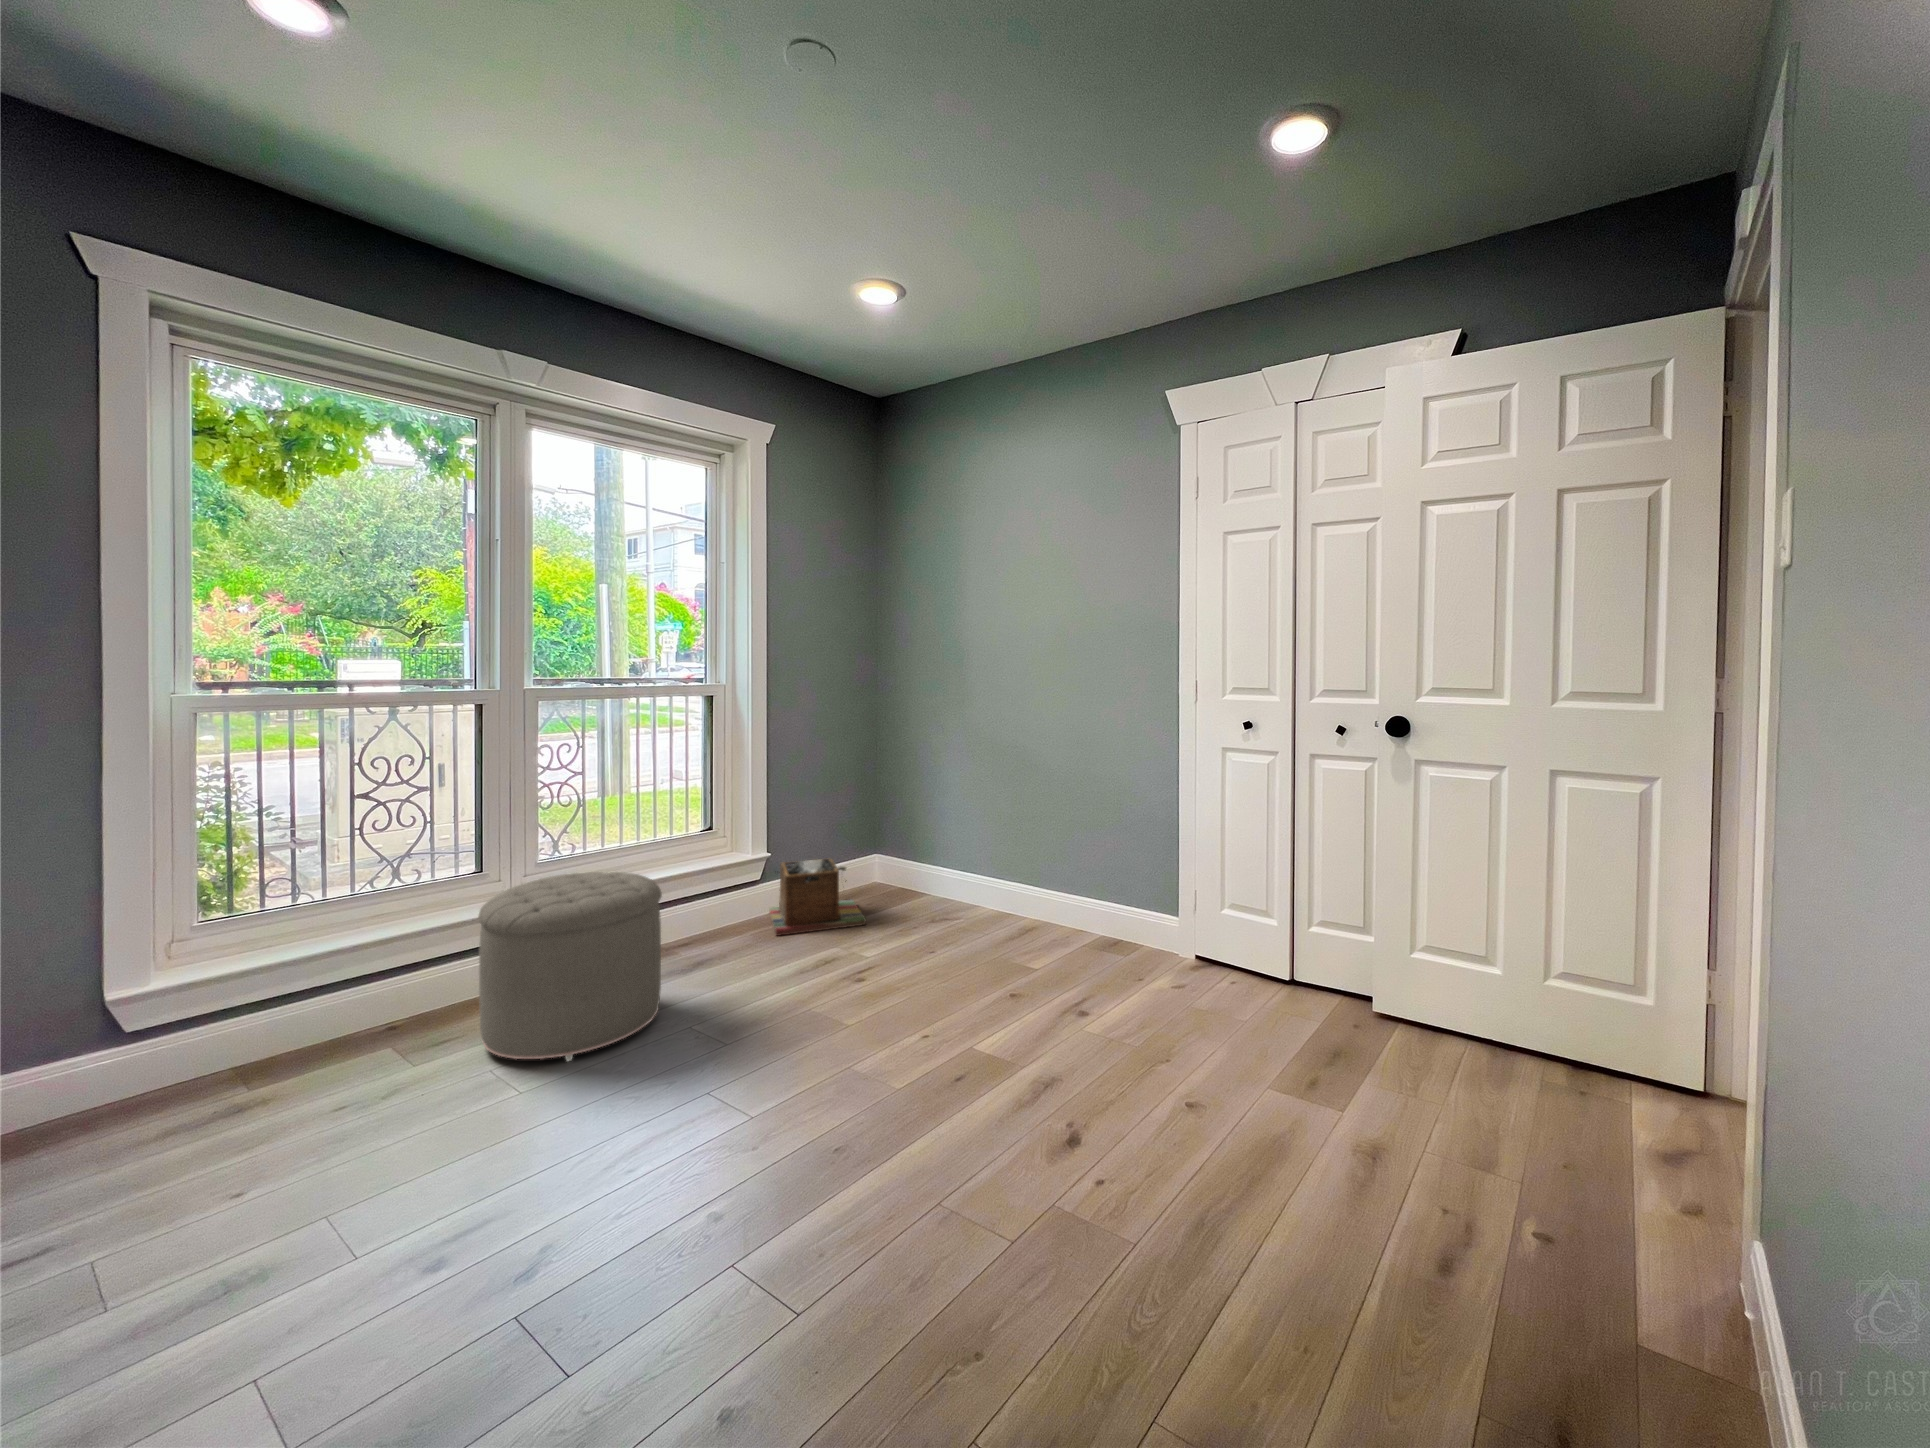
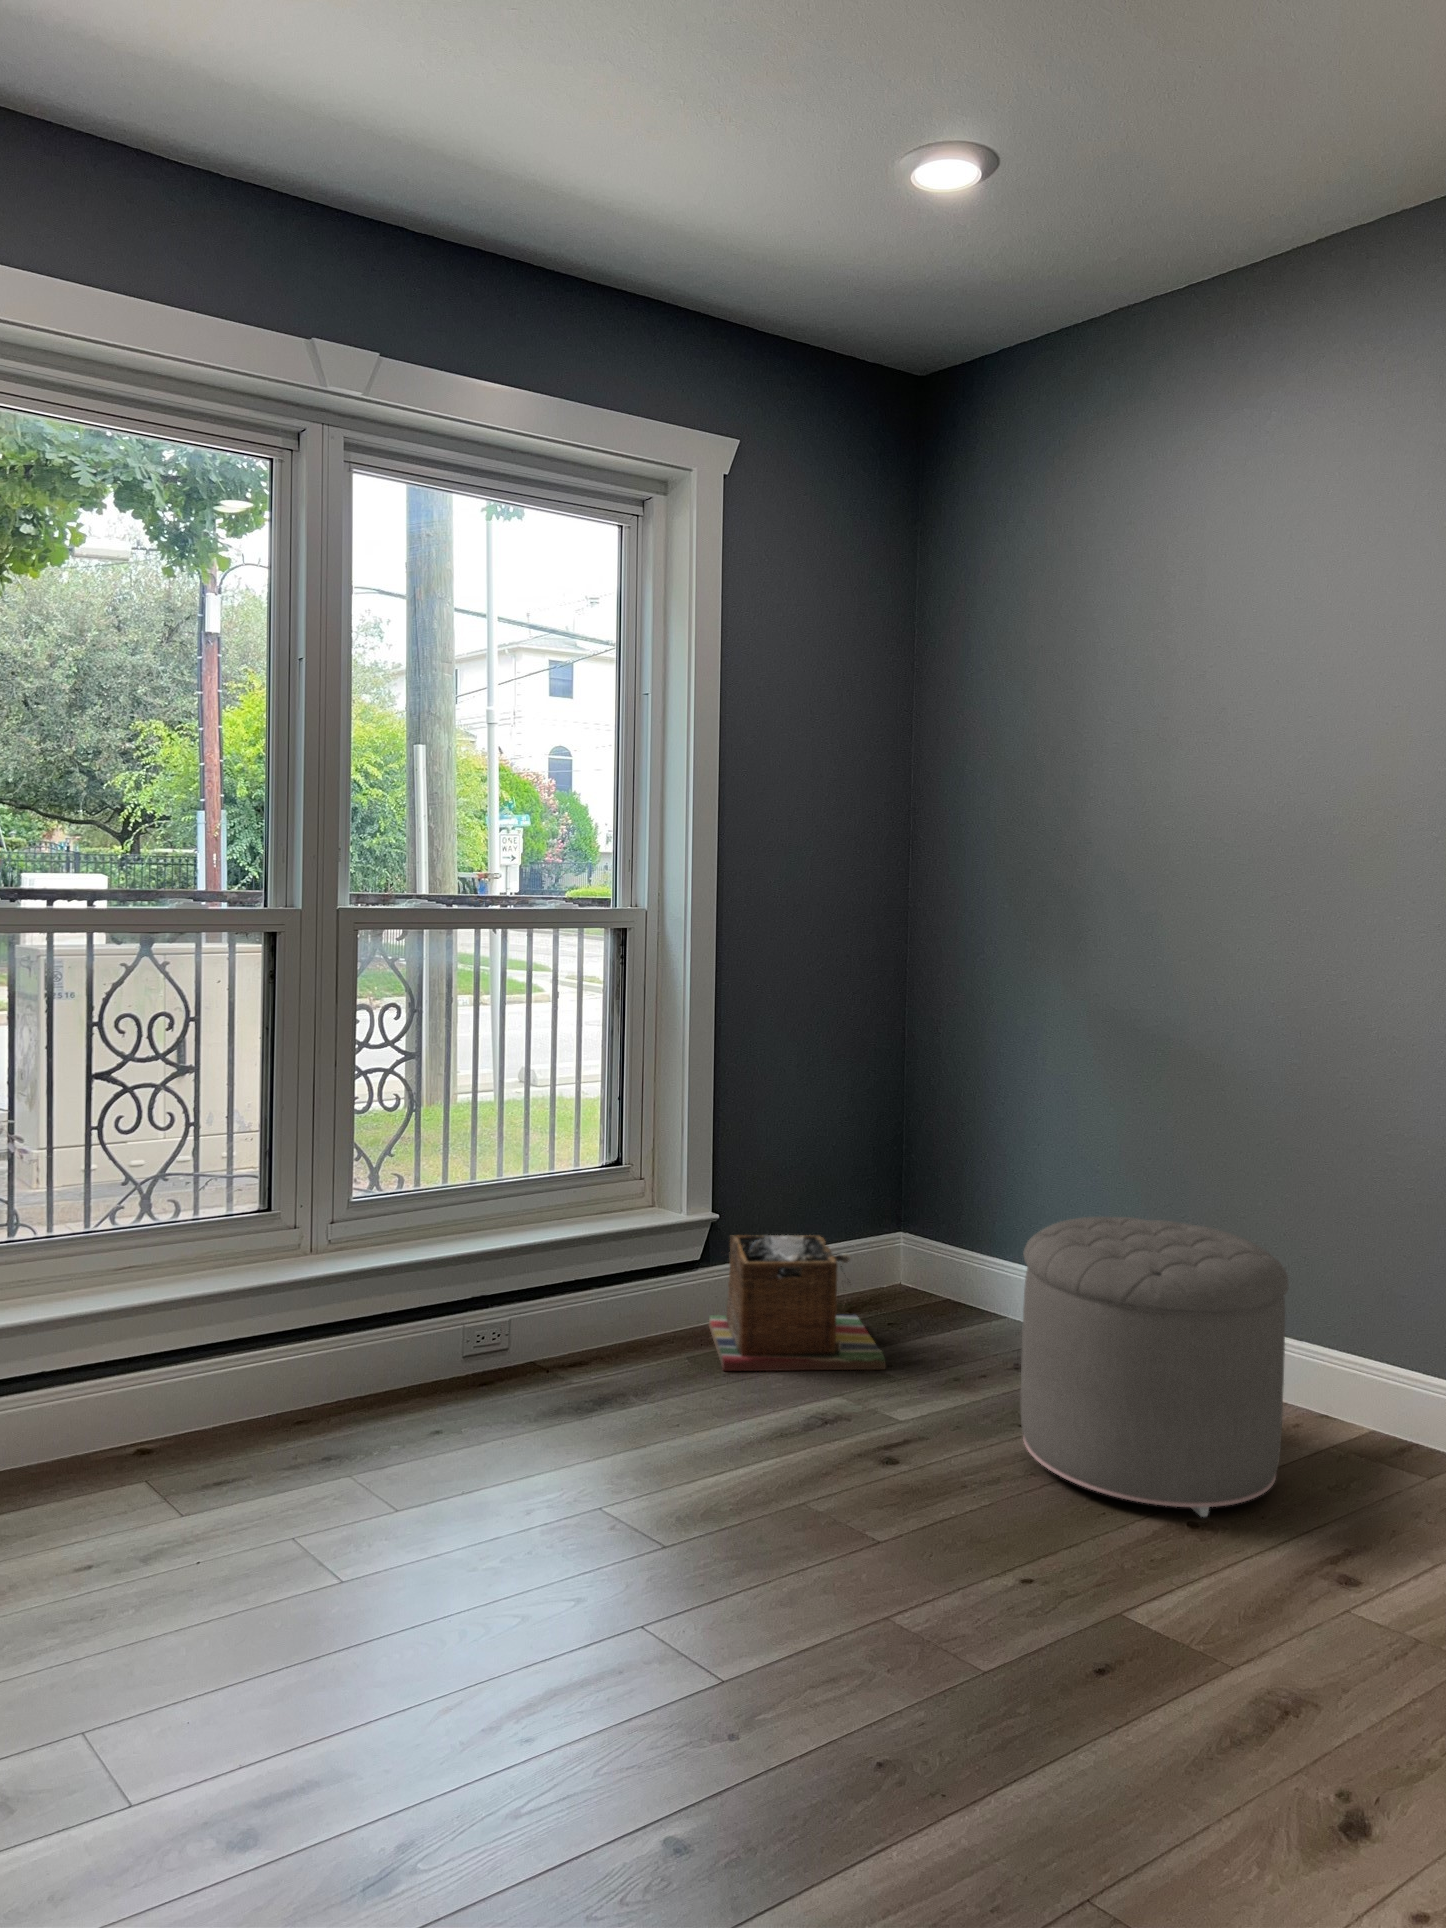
ottoman: present [478,872,662,1061] -> present [1021,1217,1288,1517]

